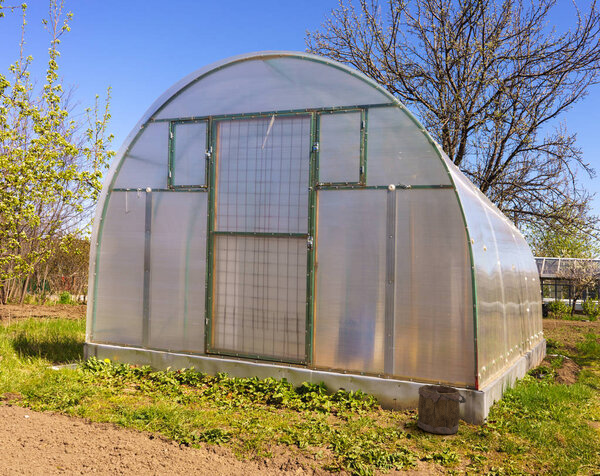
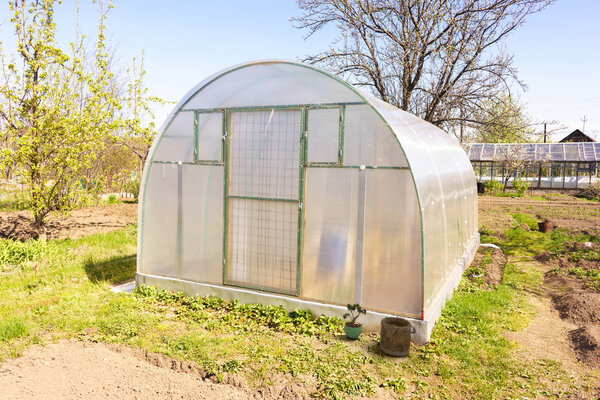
potted plant: none [367,367,400,416] -> present [343,303,366,338]

